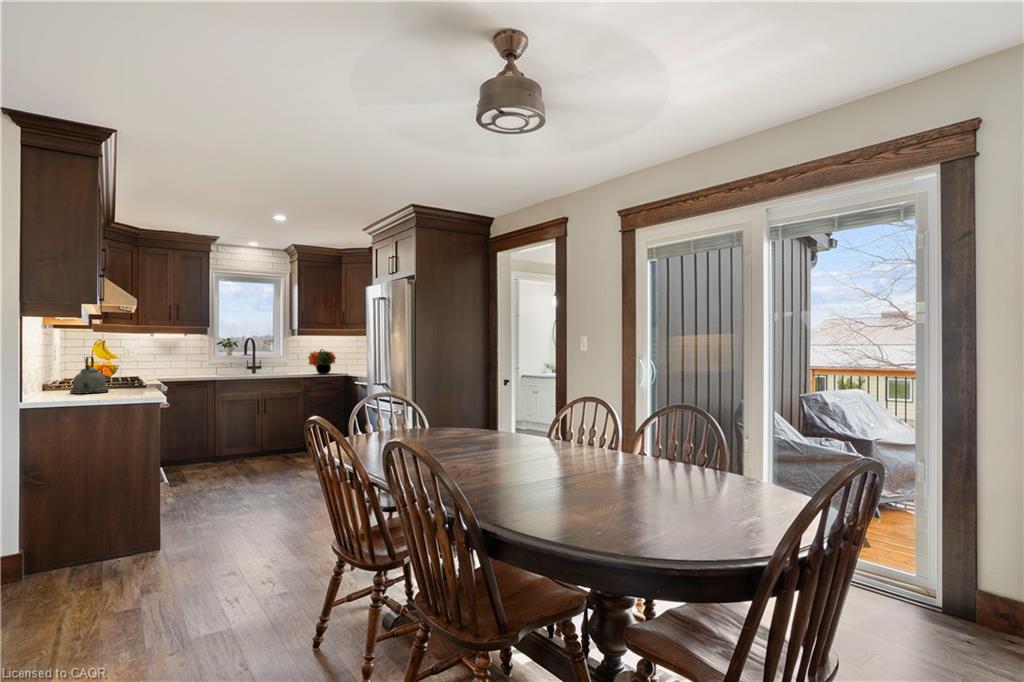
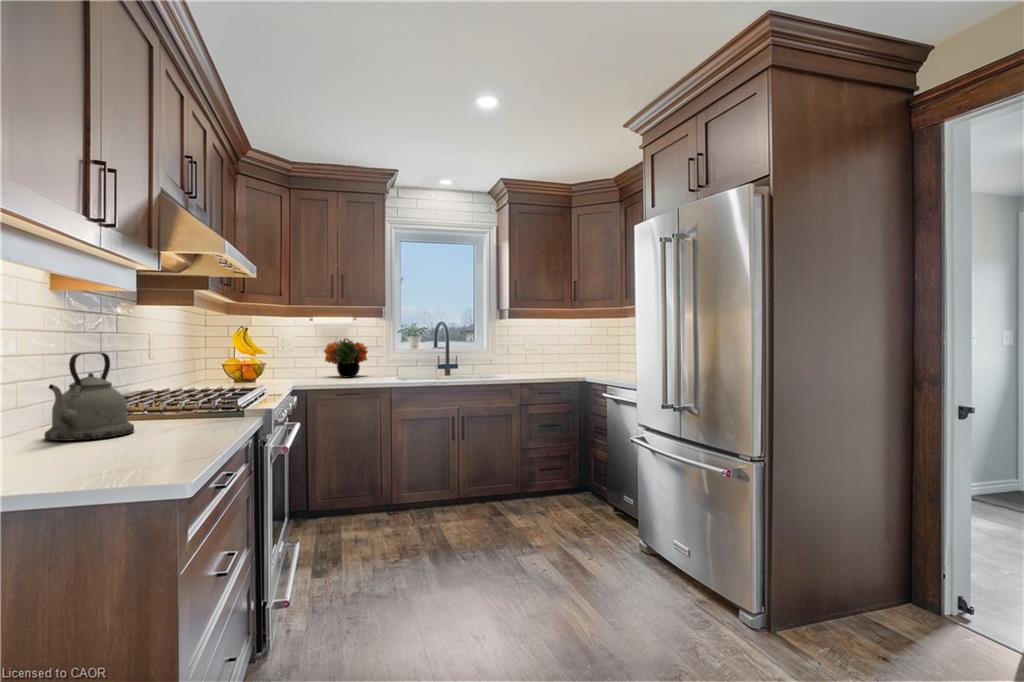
flower arrangement: present [308,349,336,374] -> present [324,338,368,377]

